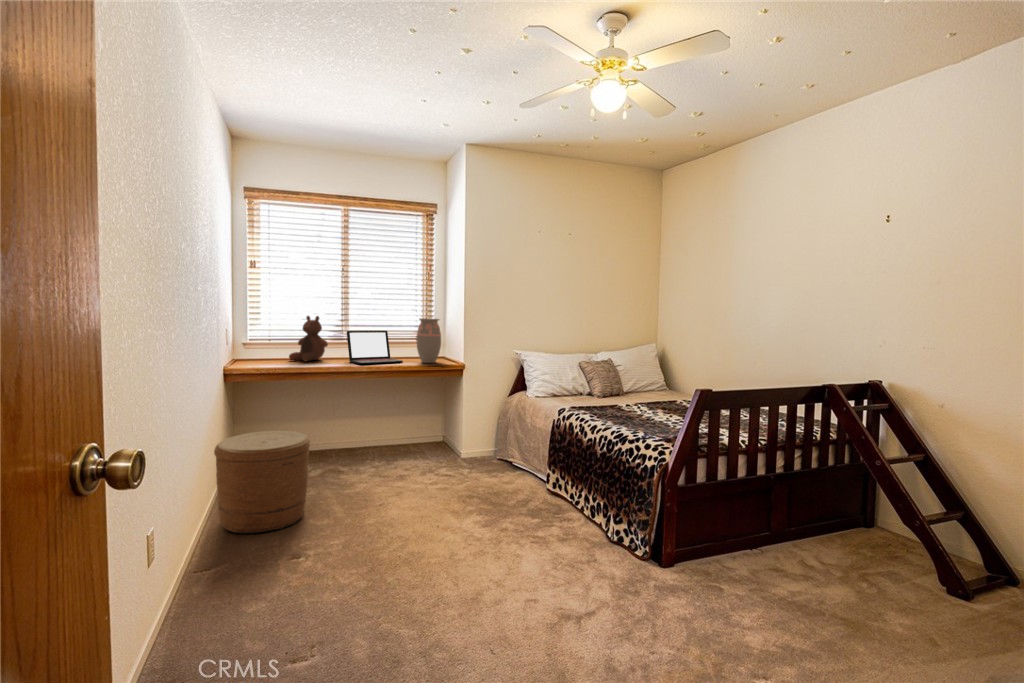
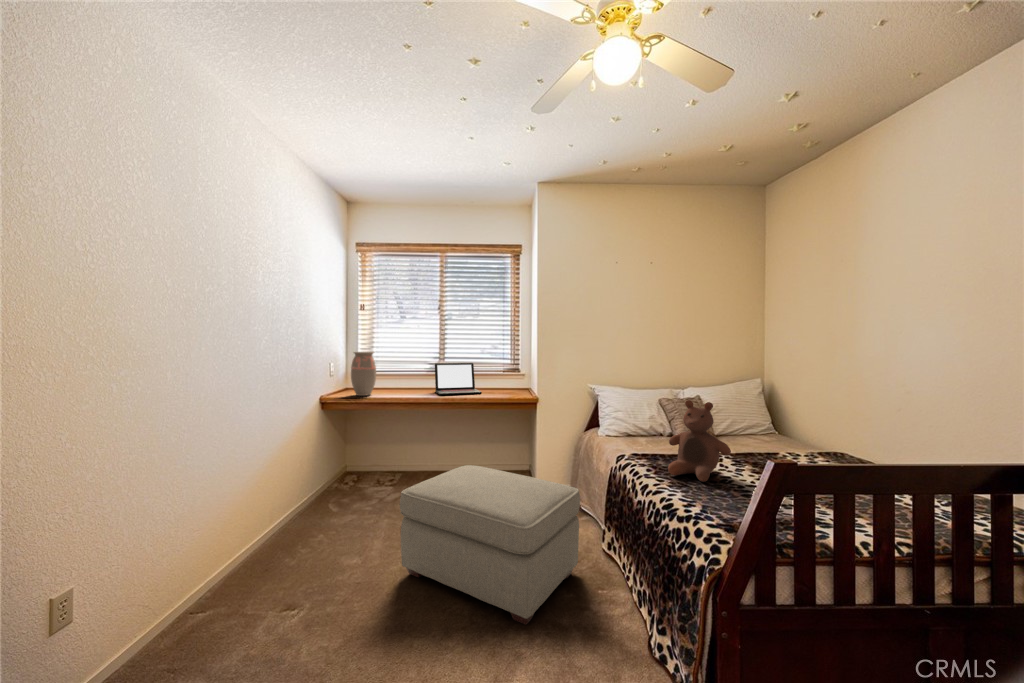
stuffed bear: present [289,316,328,361] -> present [668,400,731,482]
decorative vase: present [417,318,441,363] -> present [351,352,376,396]
ottoman: none [382,427,539,540] -> present [400,465,580,625]
woven basket: present [214,431,310,534] -> none [263,459,354,563]

